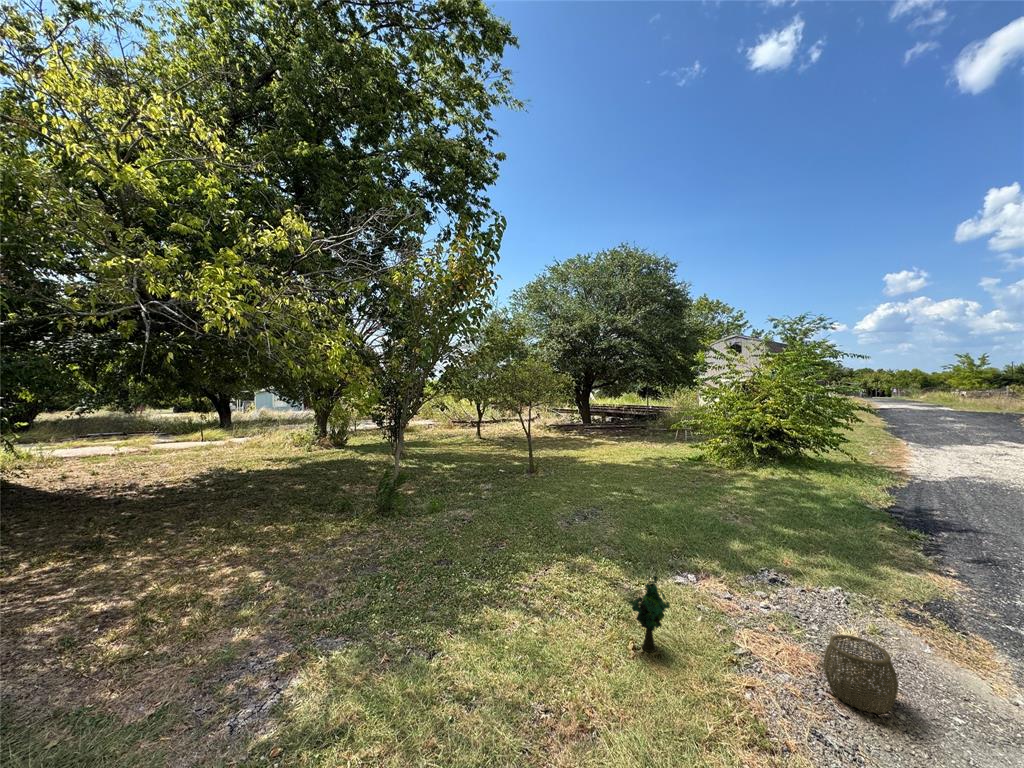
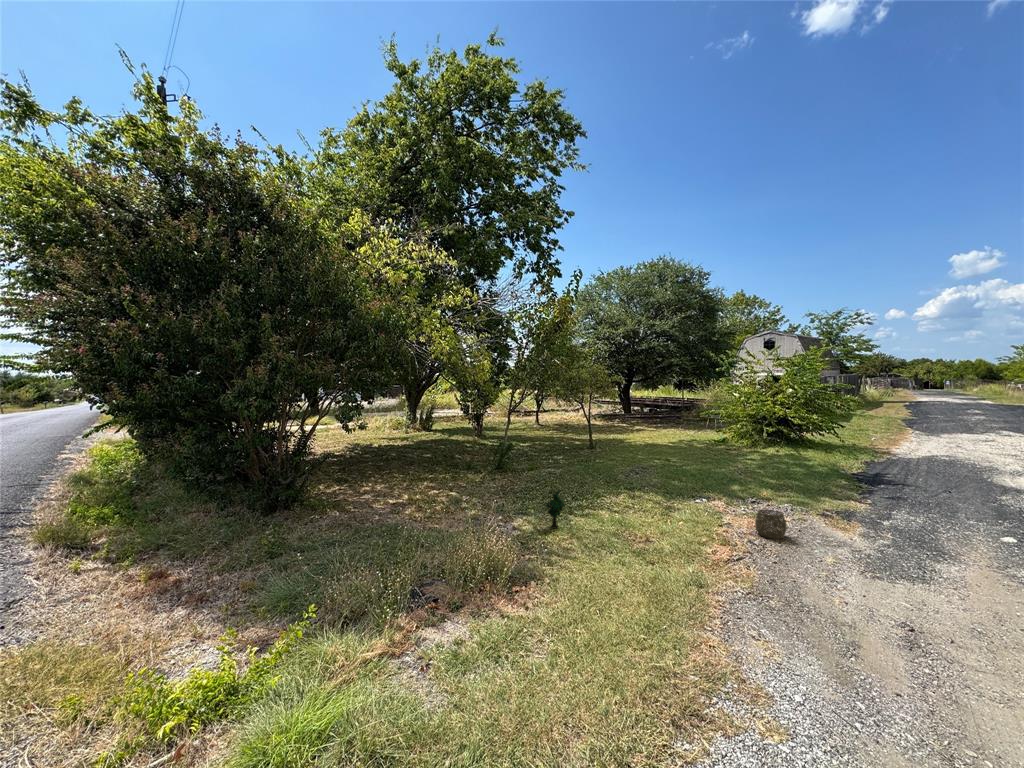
decorative plant: present [629,576,670,652] -> present [545,490,565,528]

